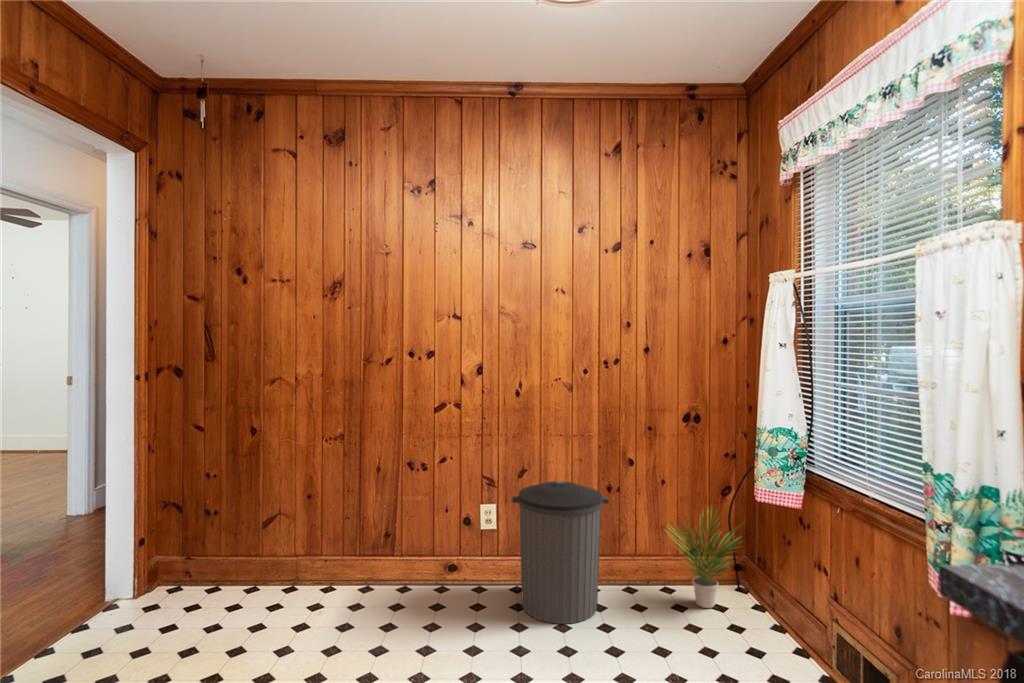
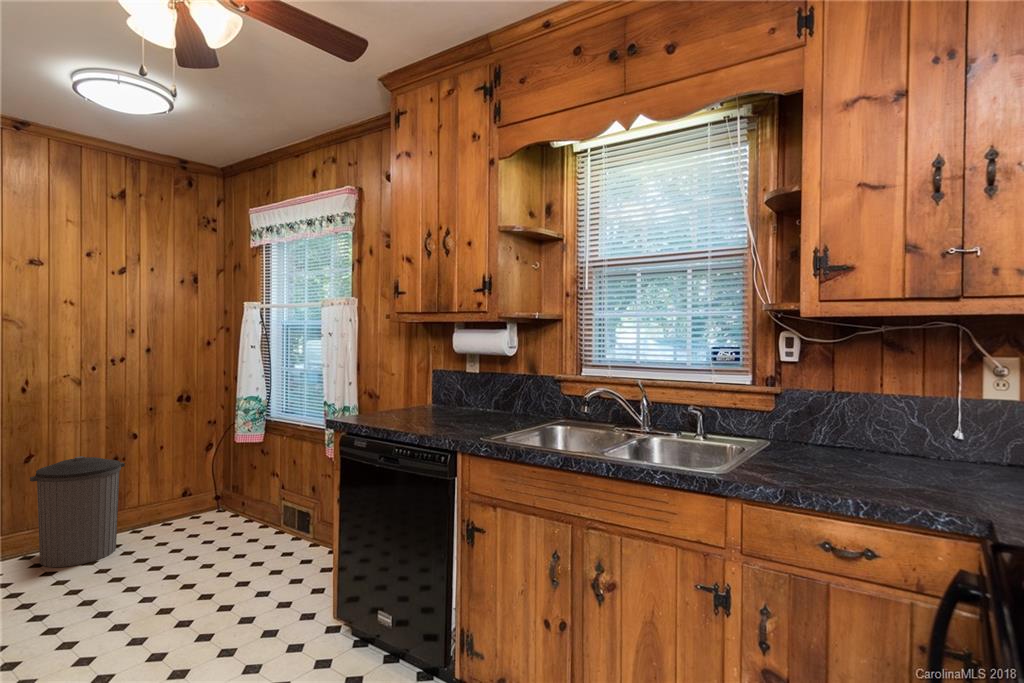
potted plant: present [672,508,743,608] -> none [166,456,228,524]

